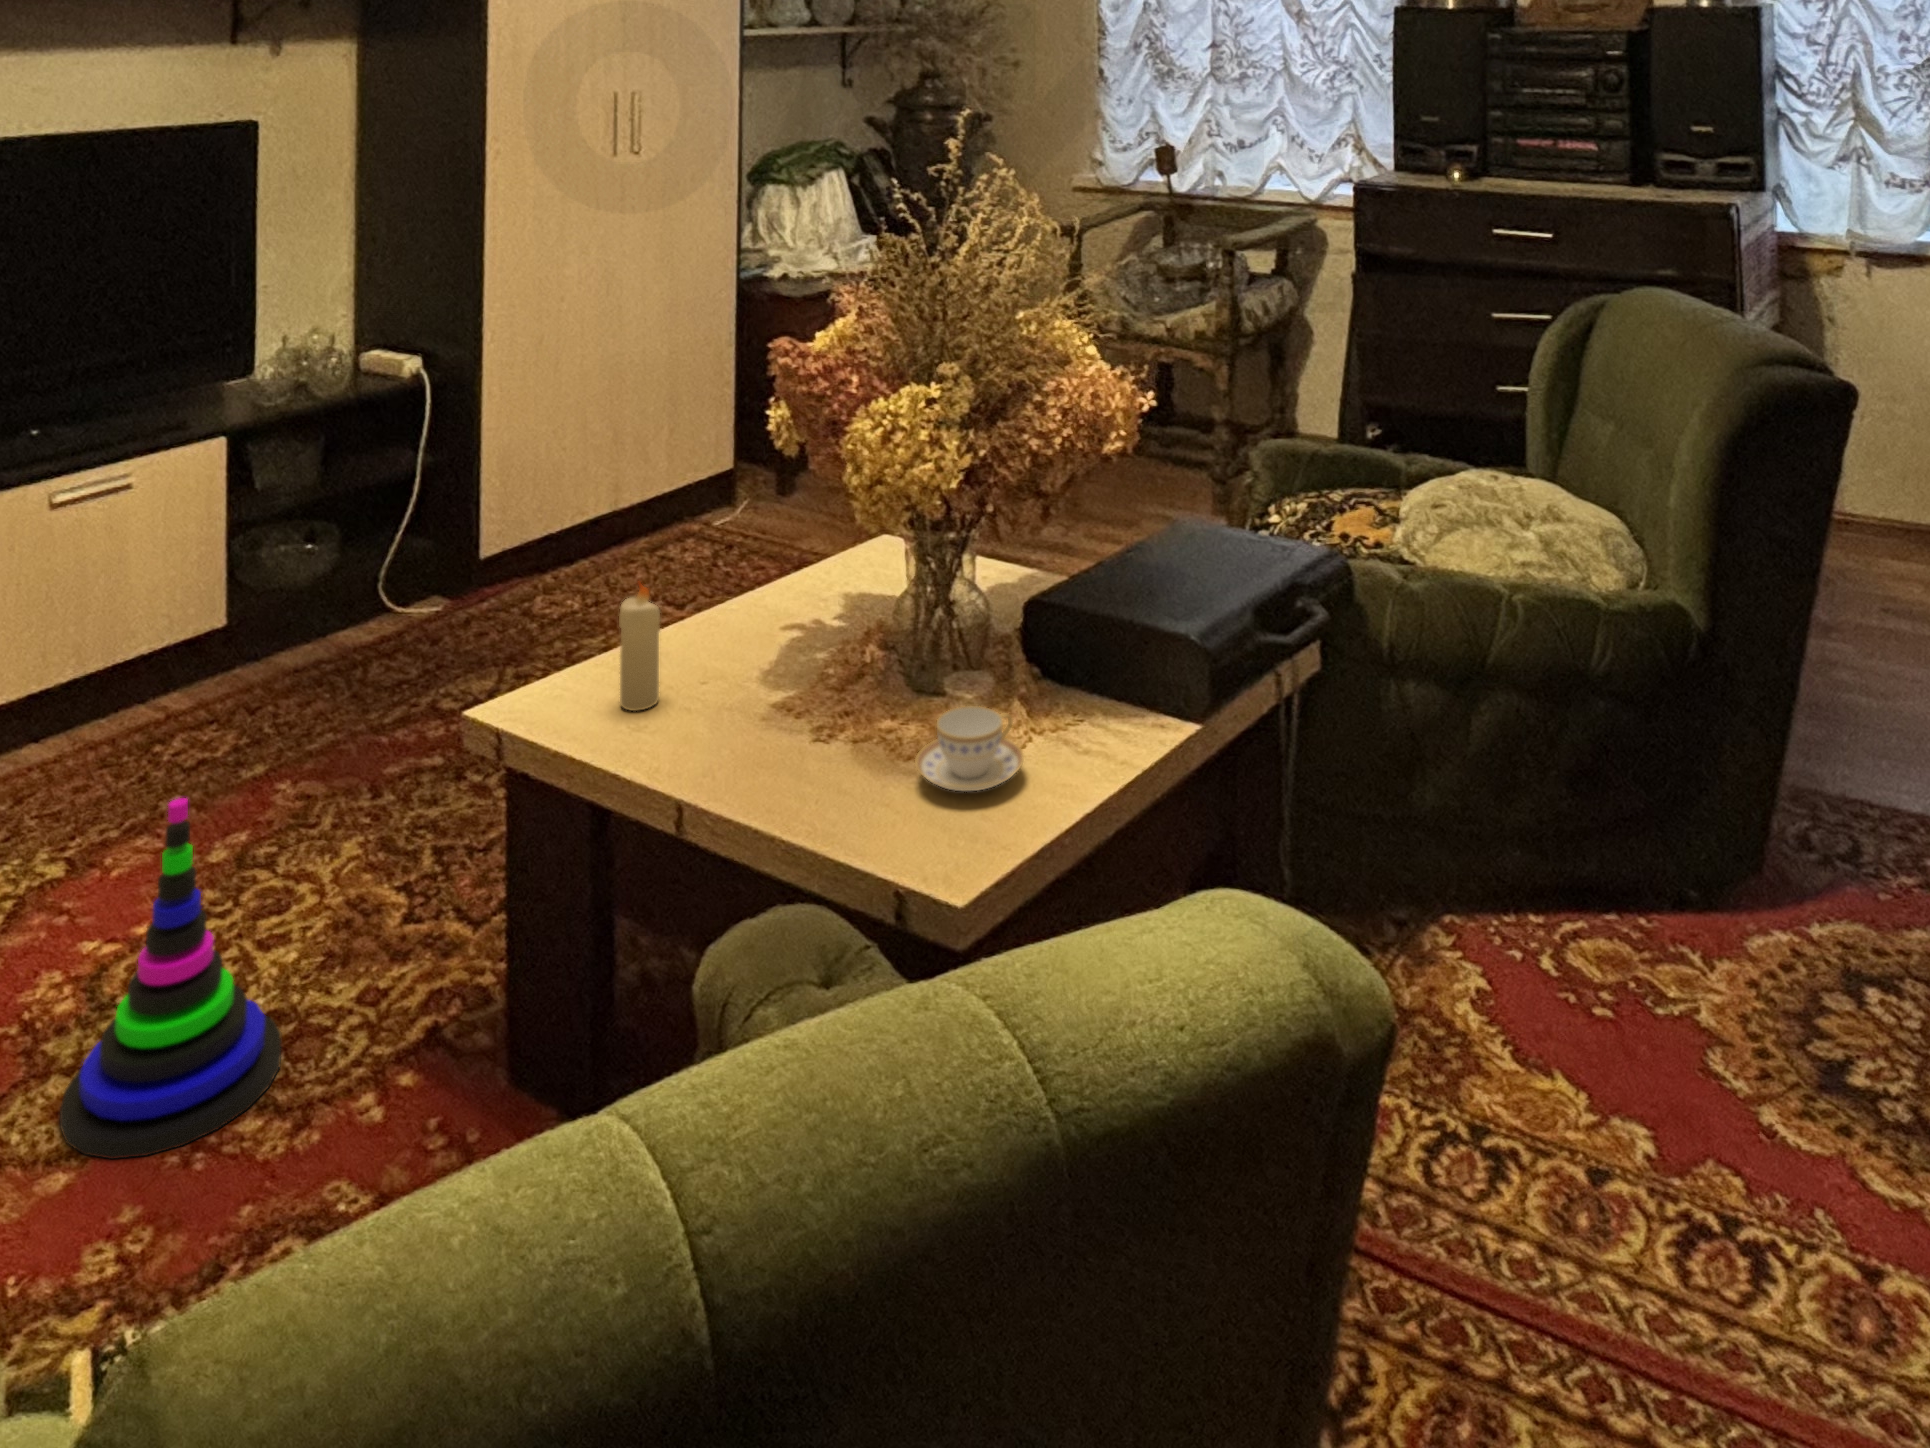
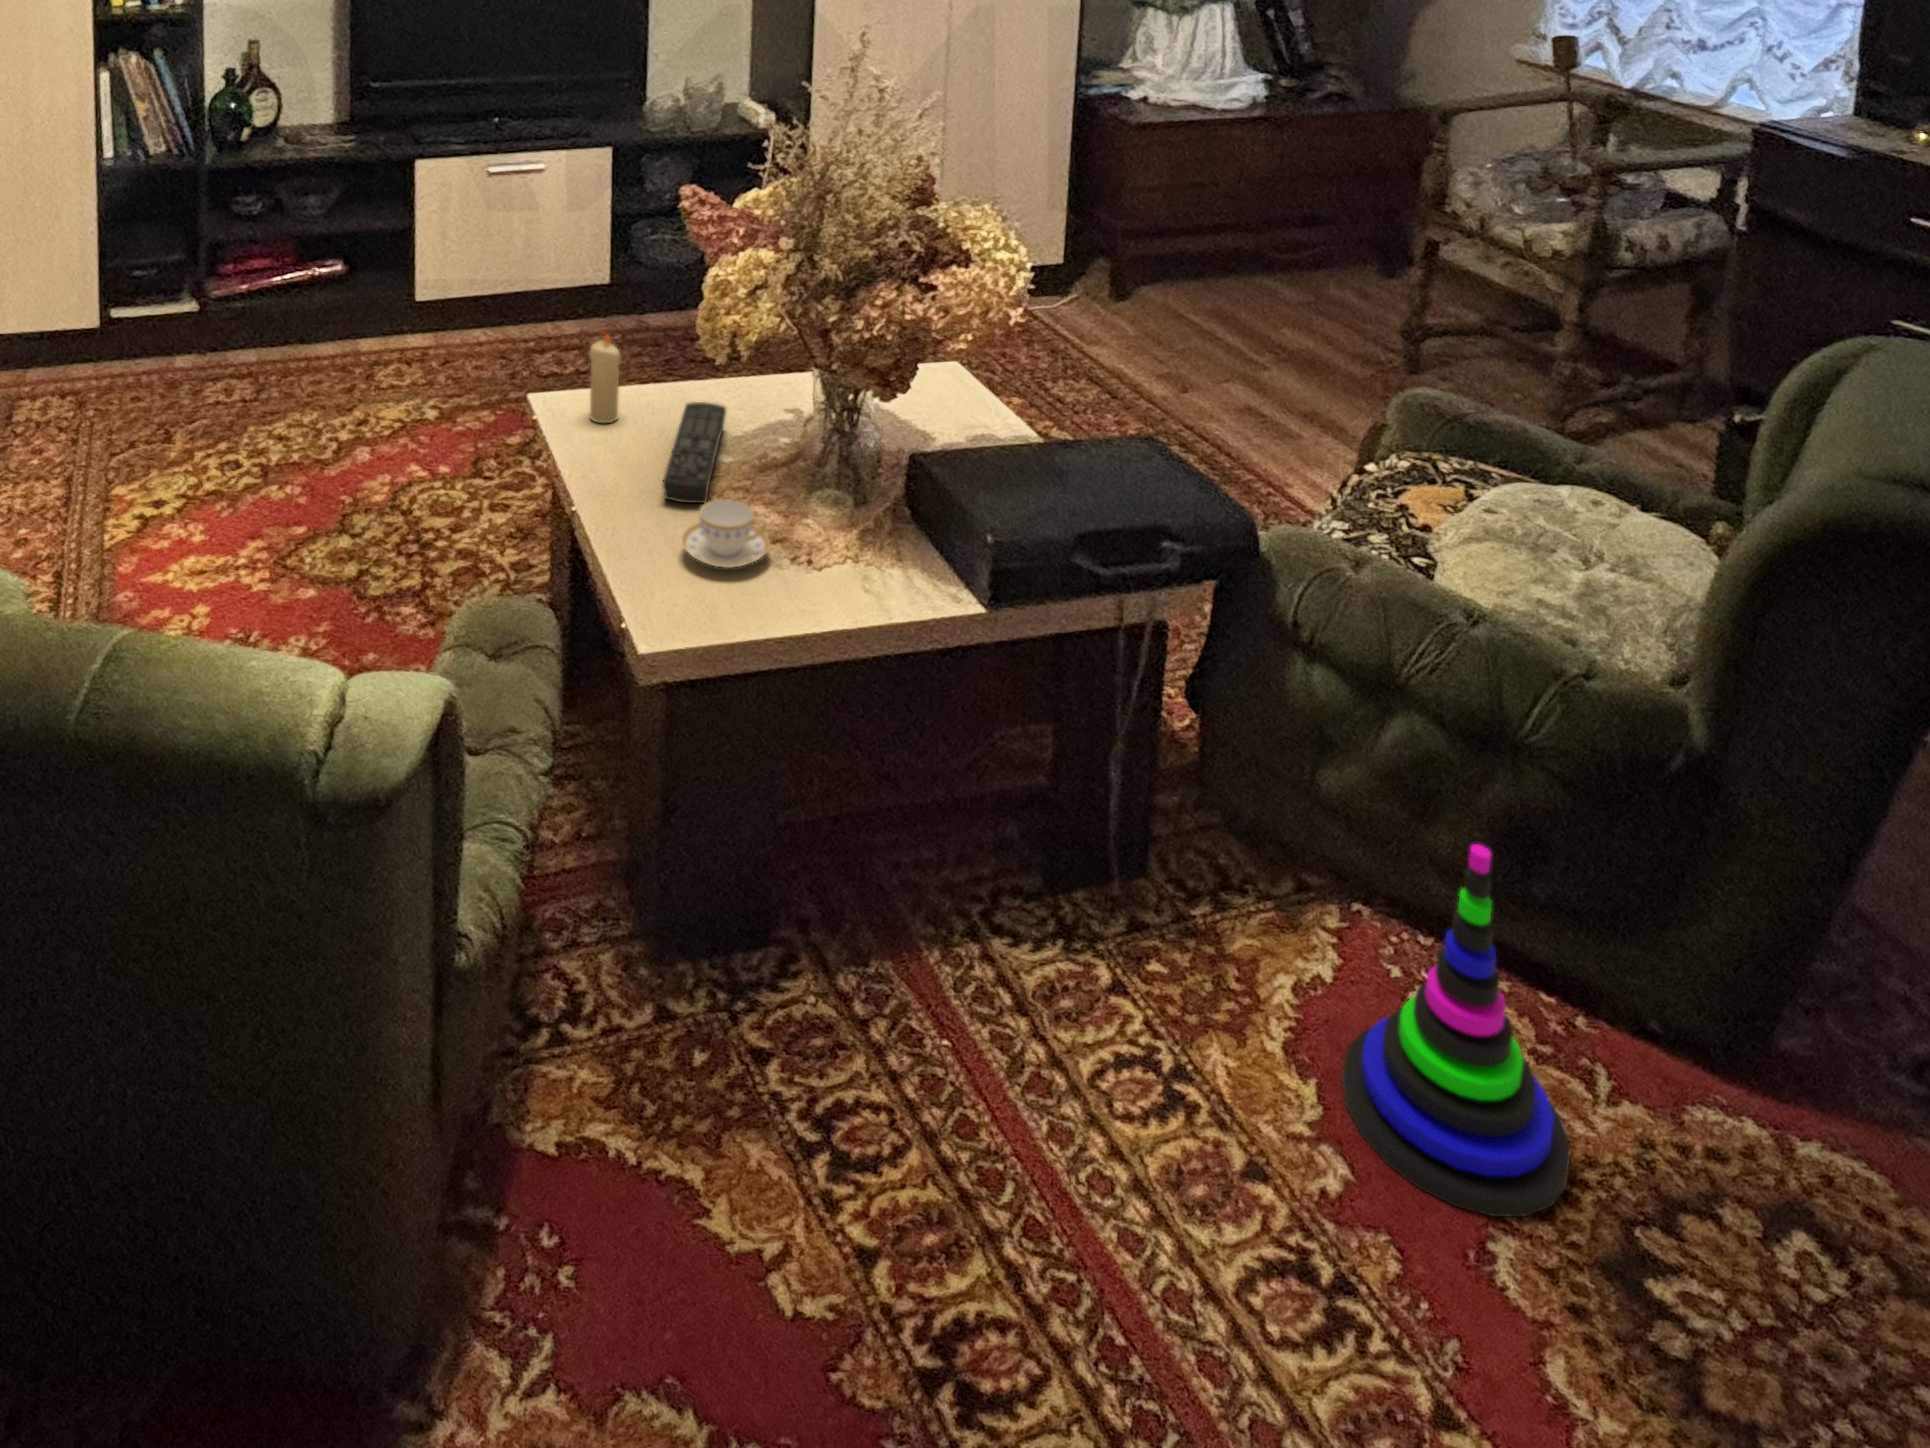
remote control: none [748,634,884,754] -> present [663,402,726,504]
stacking toy: present [60,798,281,1159] -> present [1342,844,1571,1217]

